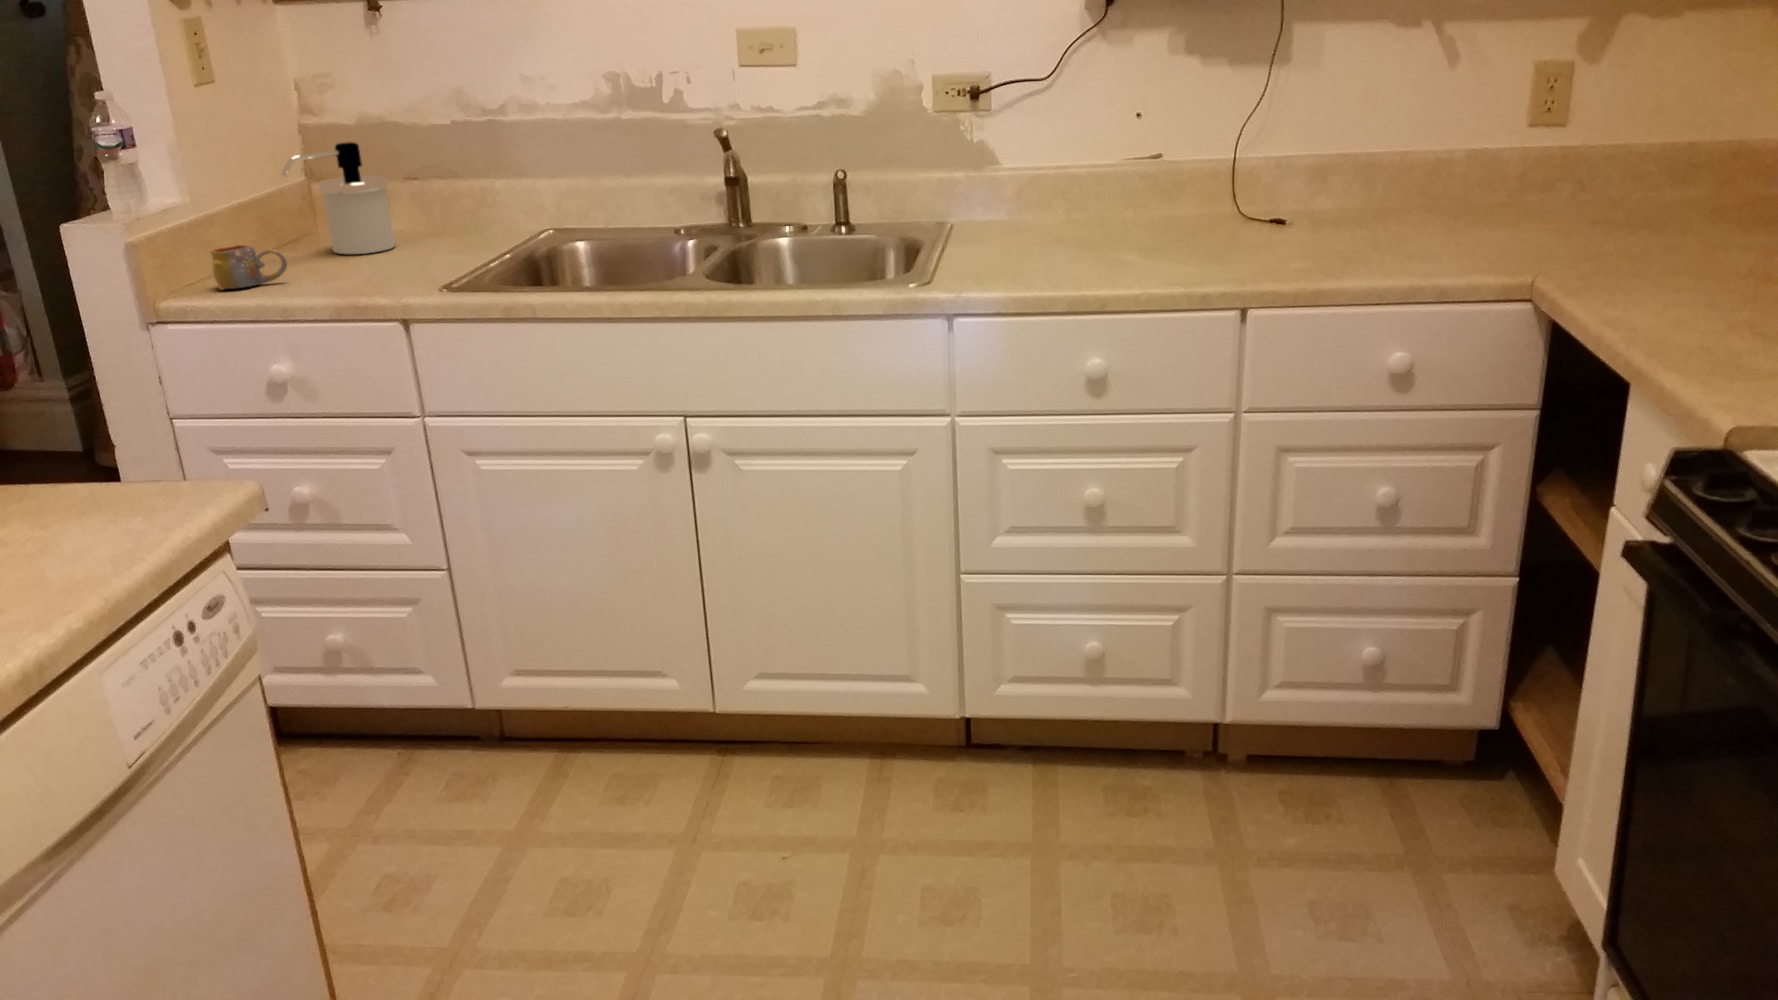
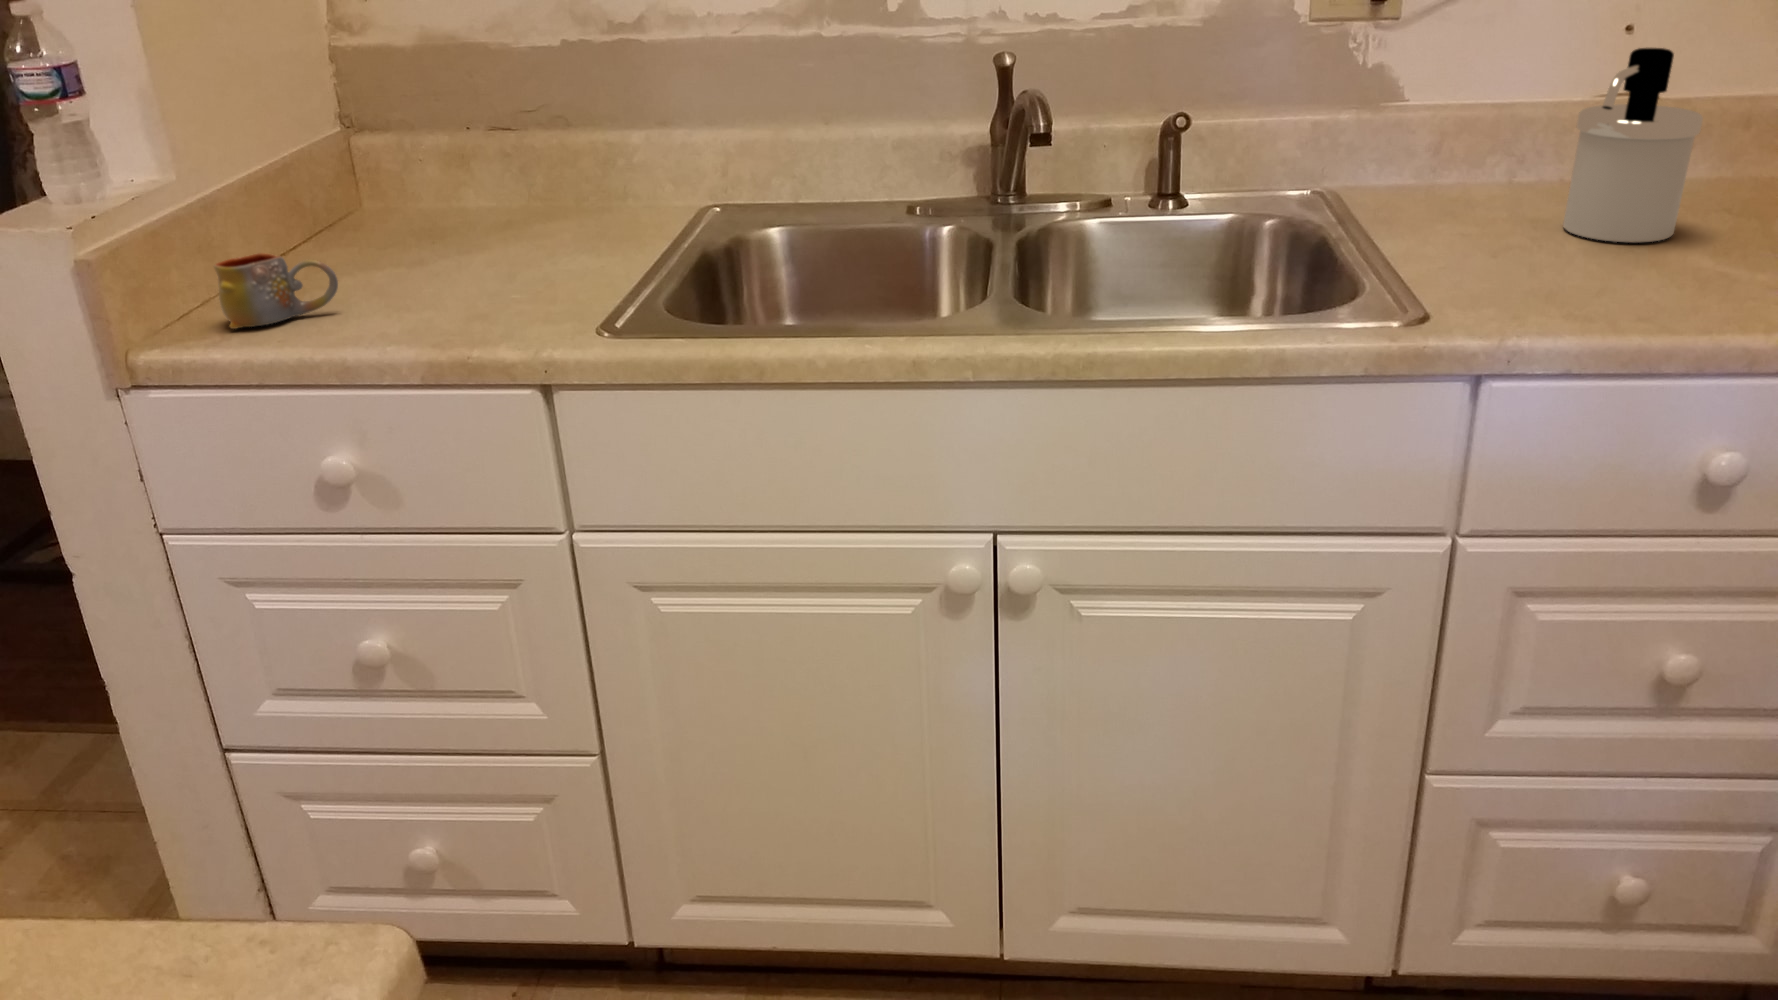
soap dispenser: present [282,142,395,254] -> present [1563,48,1703,242]

